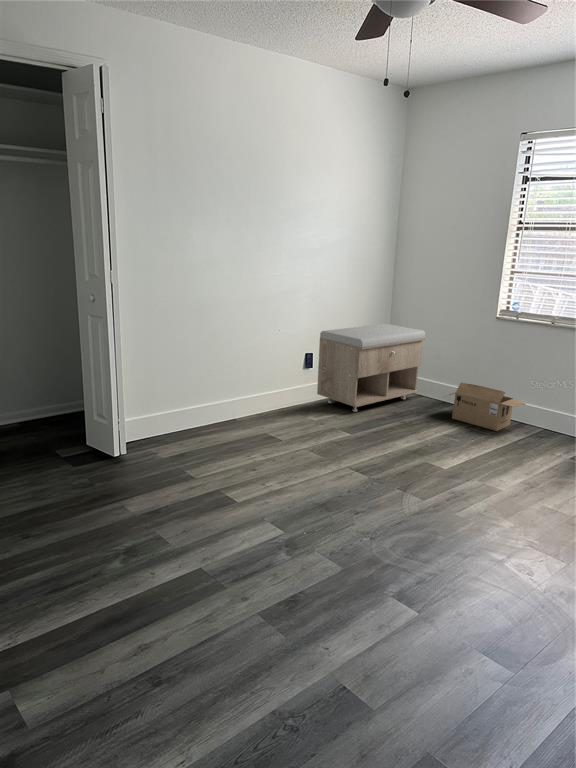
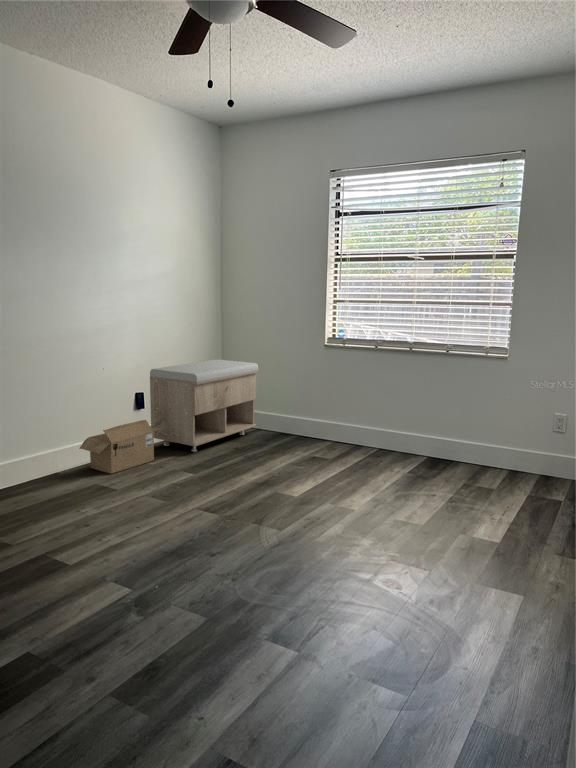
cardboard box: present [449,382,525,431] -> present [79,420,164,474]

